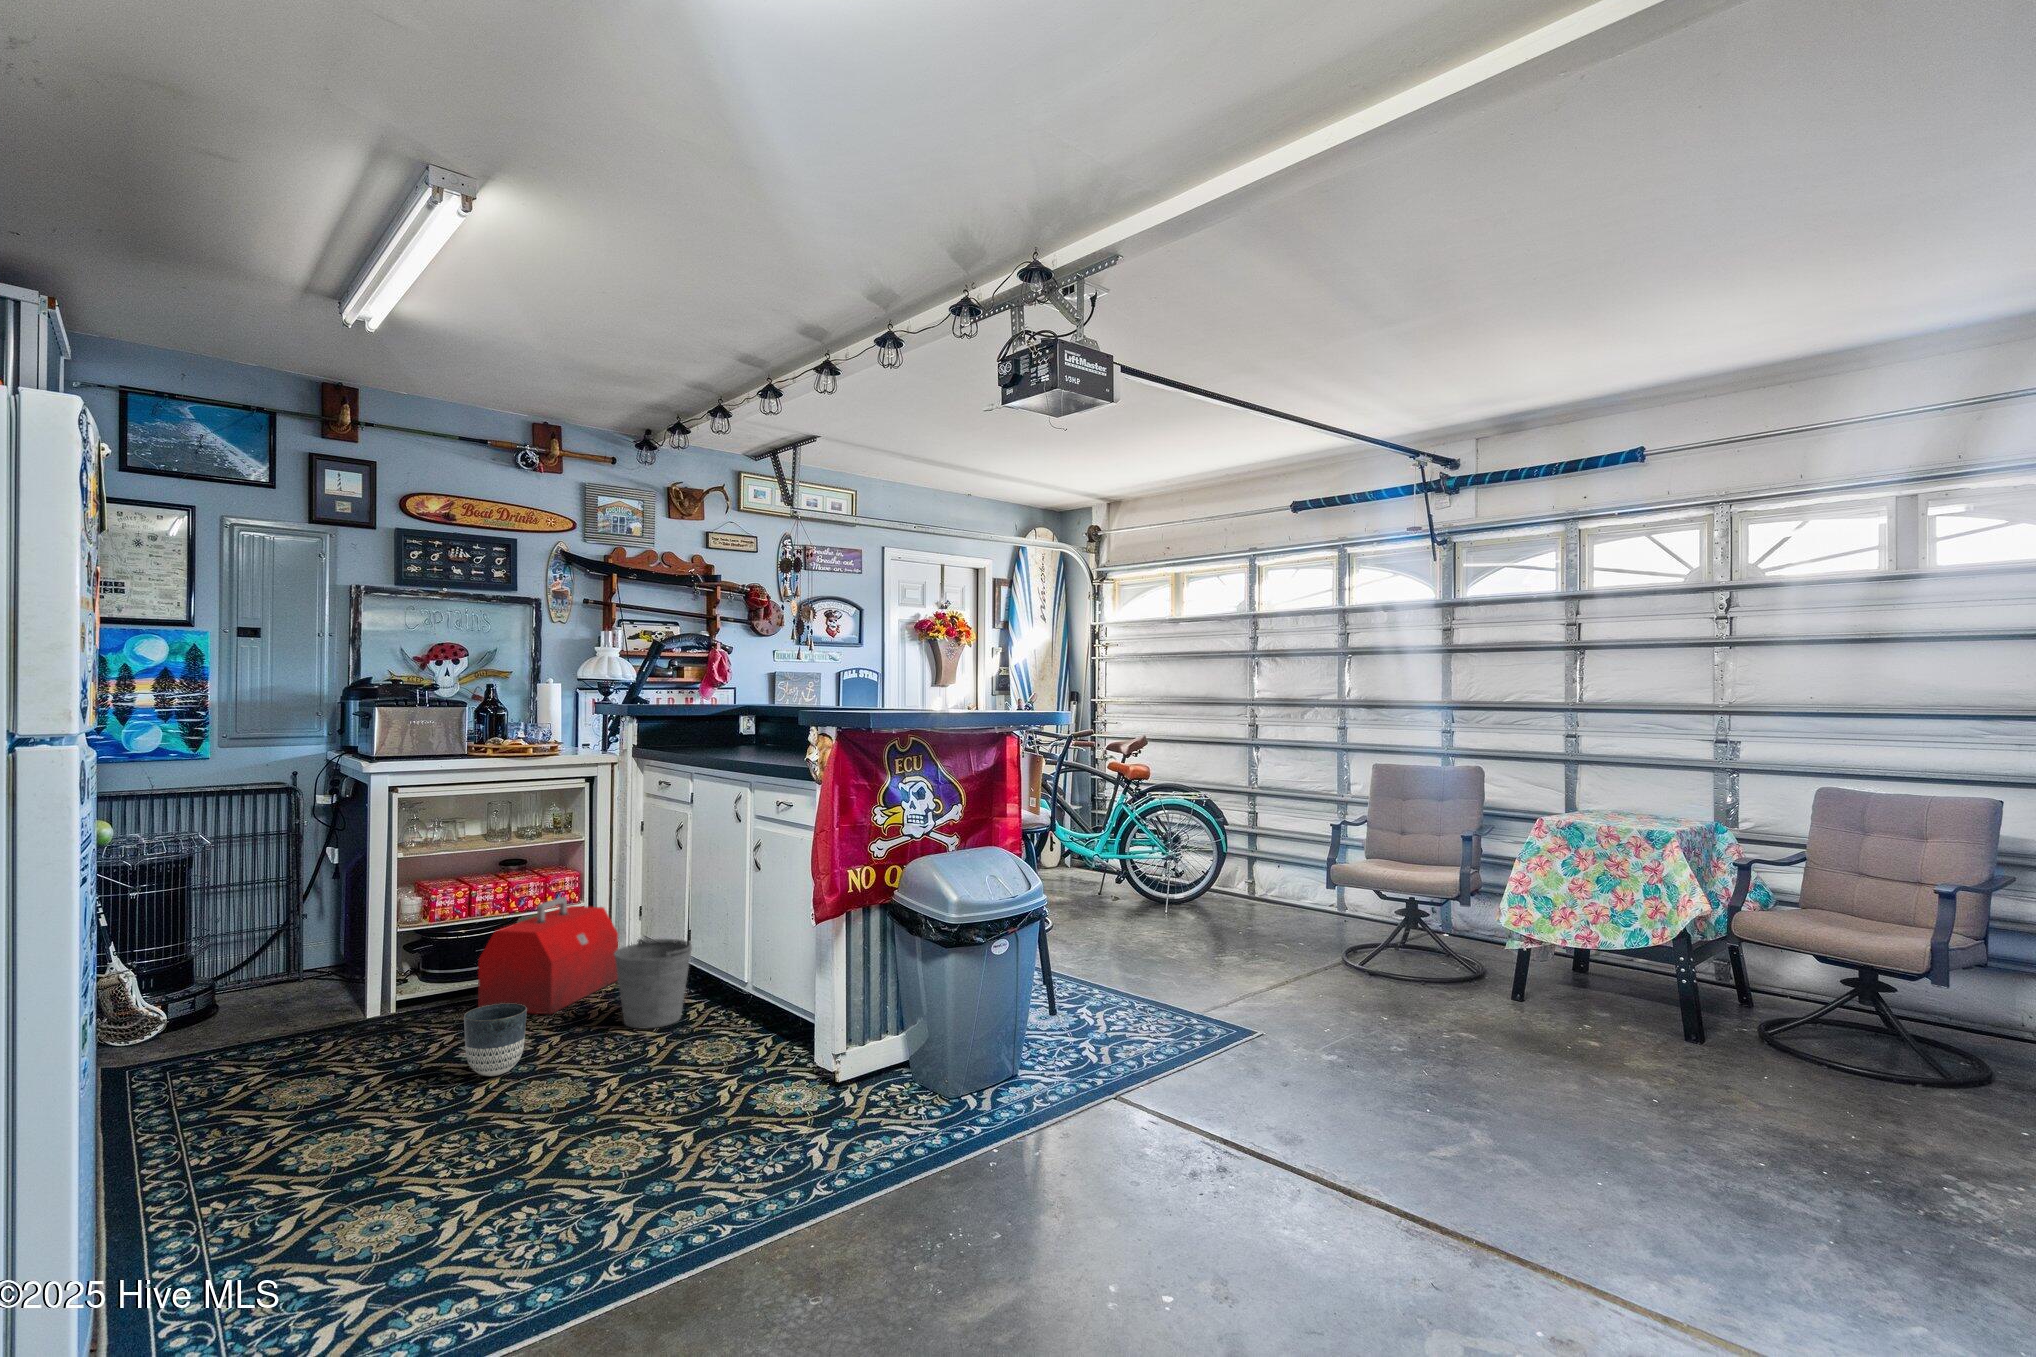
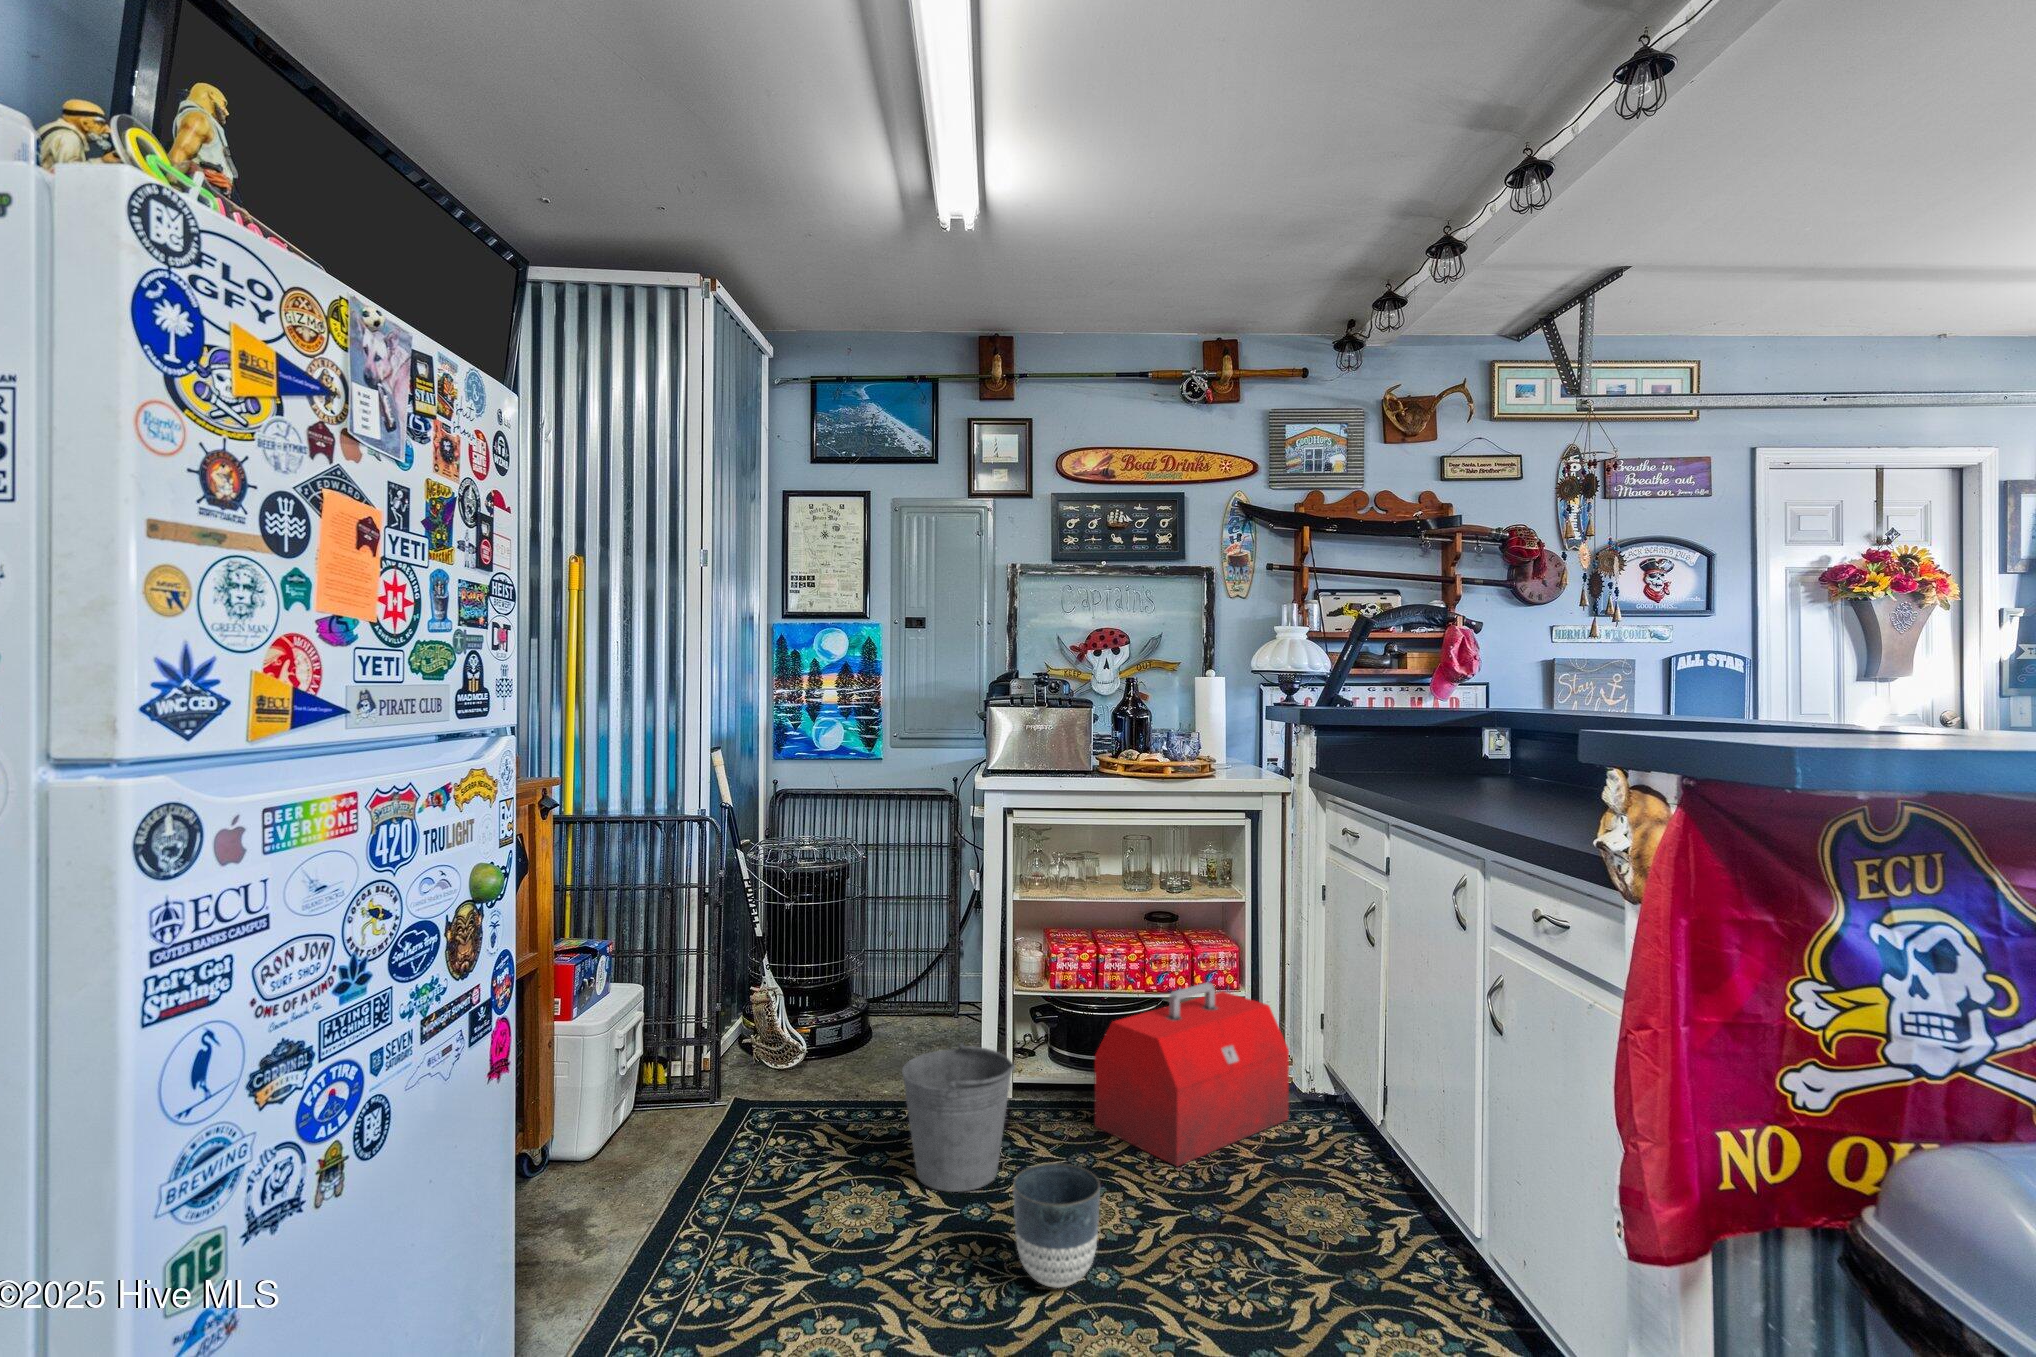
bucket: present [614,939,692,1028] -> present [902,1043,1015,1192]

